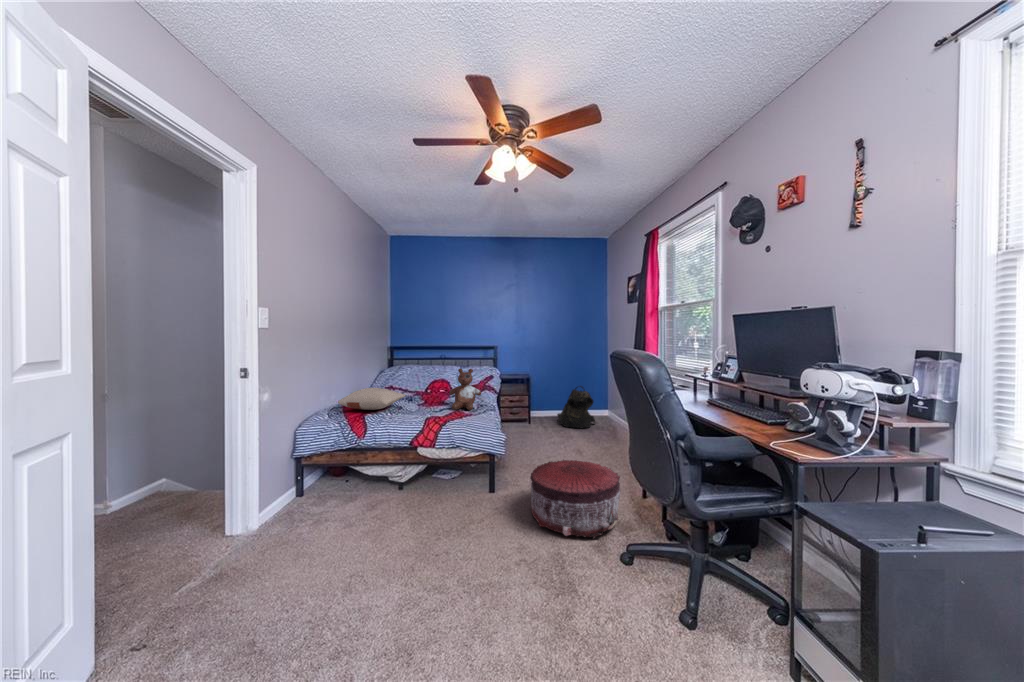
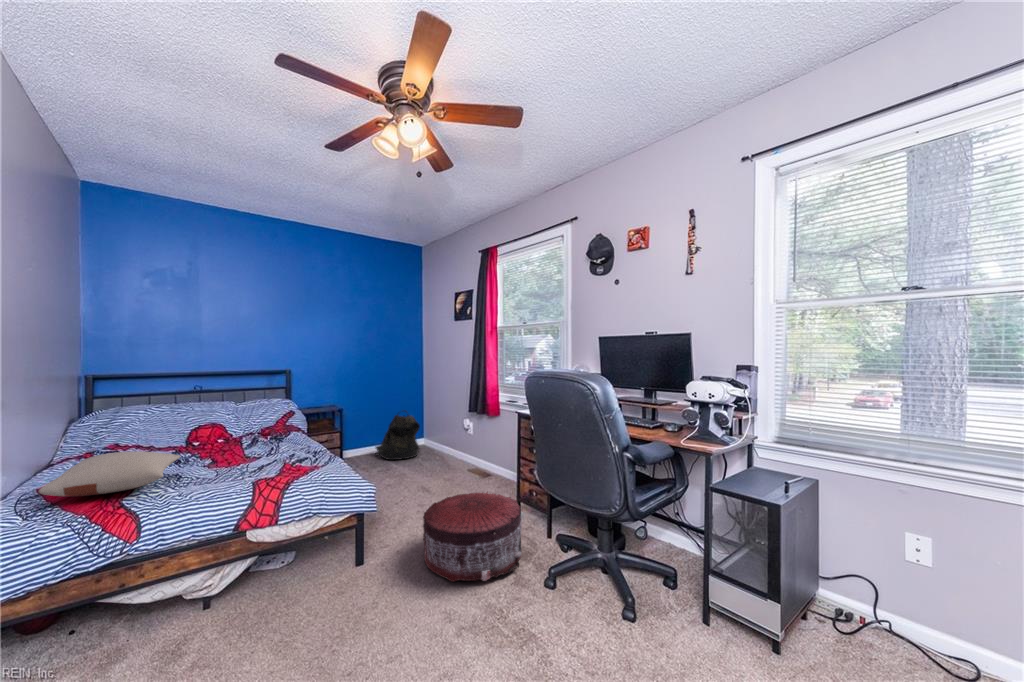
stuffed bear: present [449,368,481,410] -> none [260,403,312,464]

